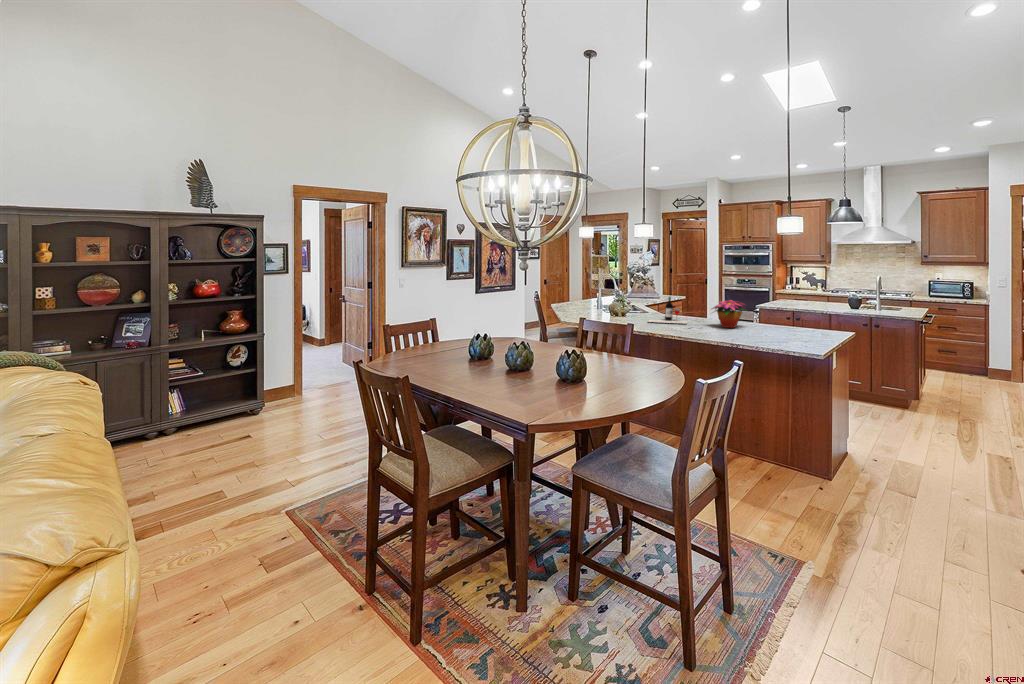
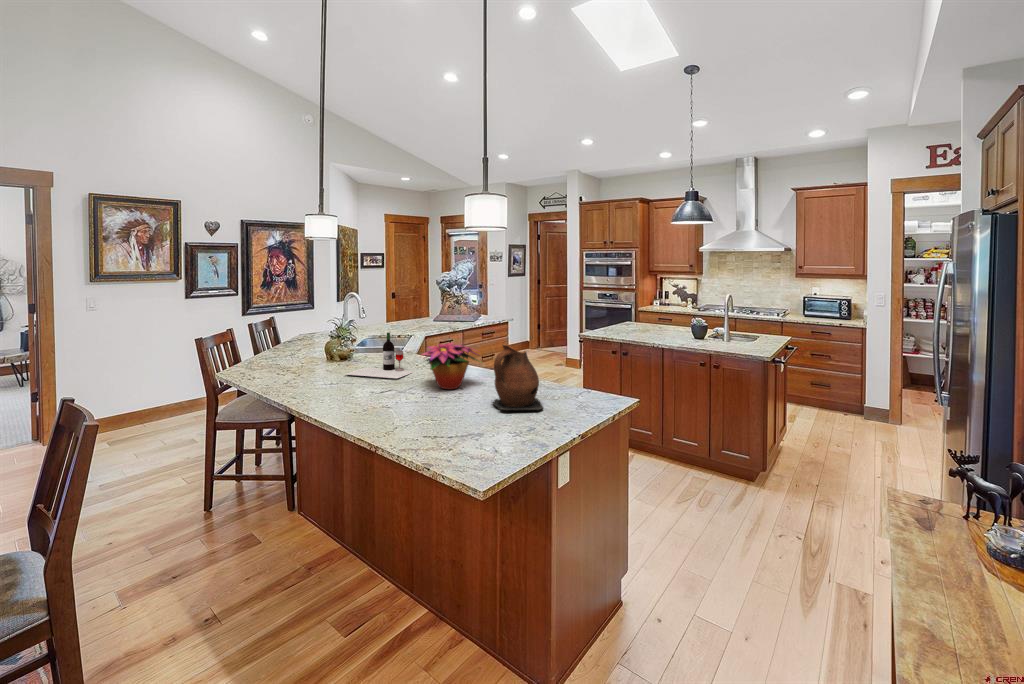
ceramic pitcher: none [768,297,807,336] -> present [493,344,543,411]

